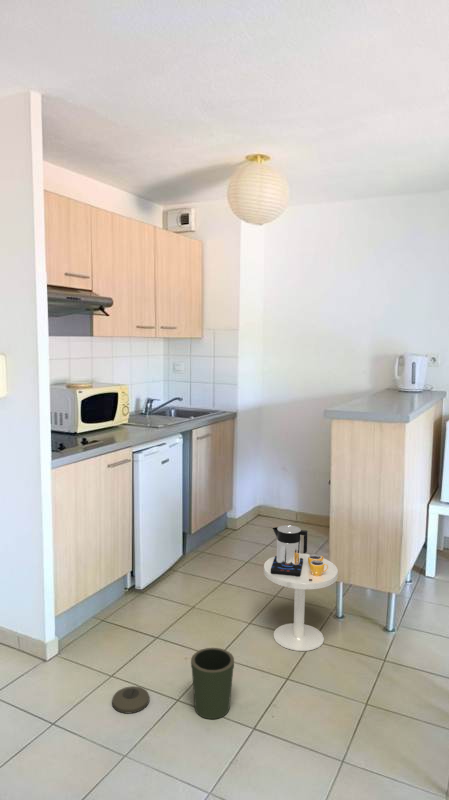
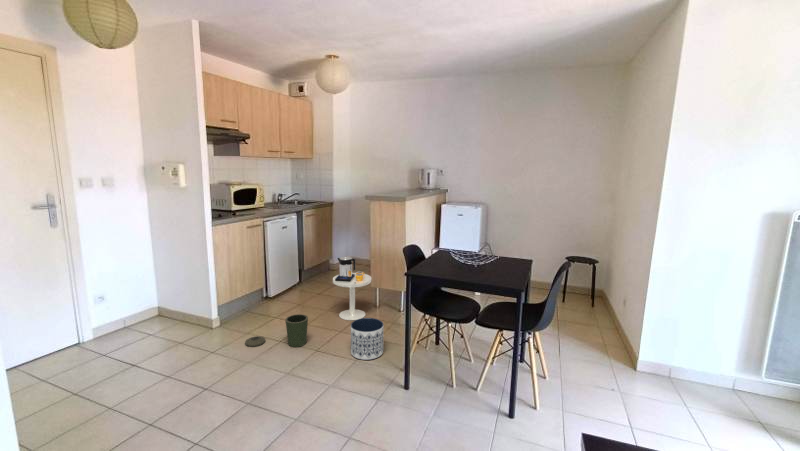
planter: none [326,666,397,766] -> present [351,318,384,360]

